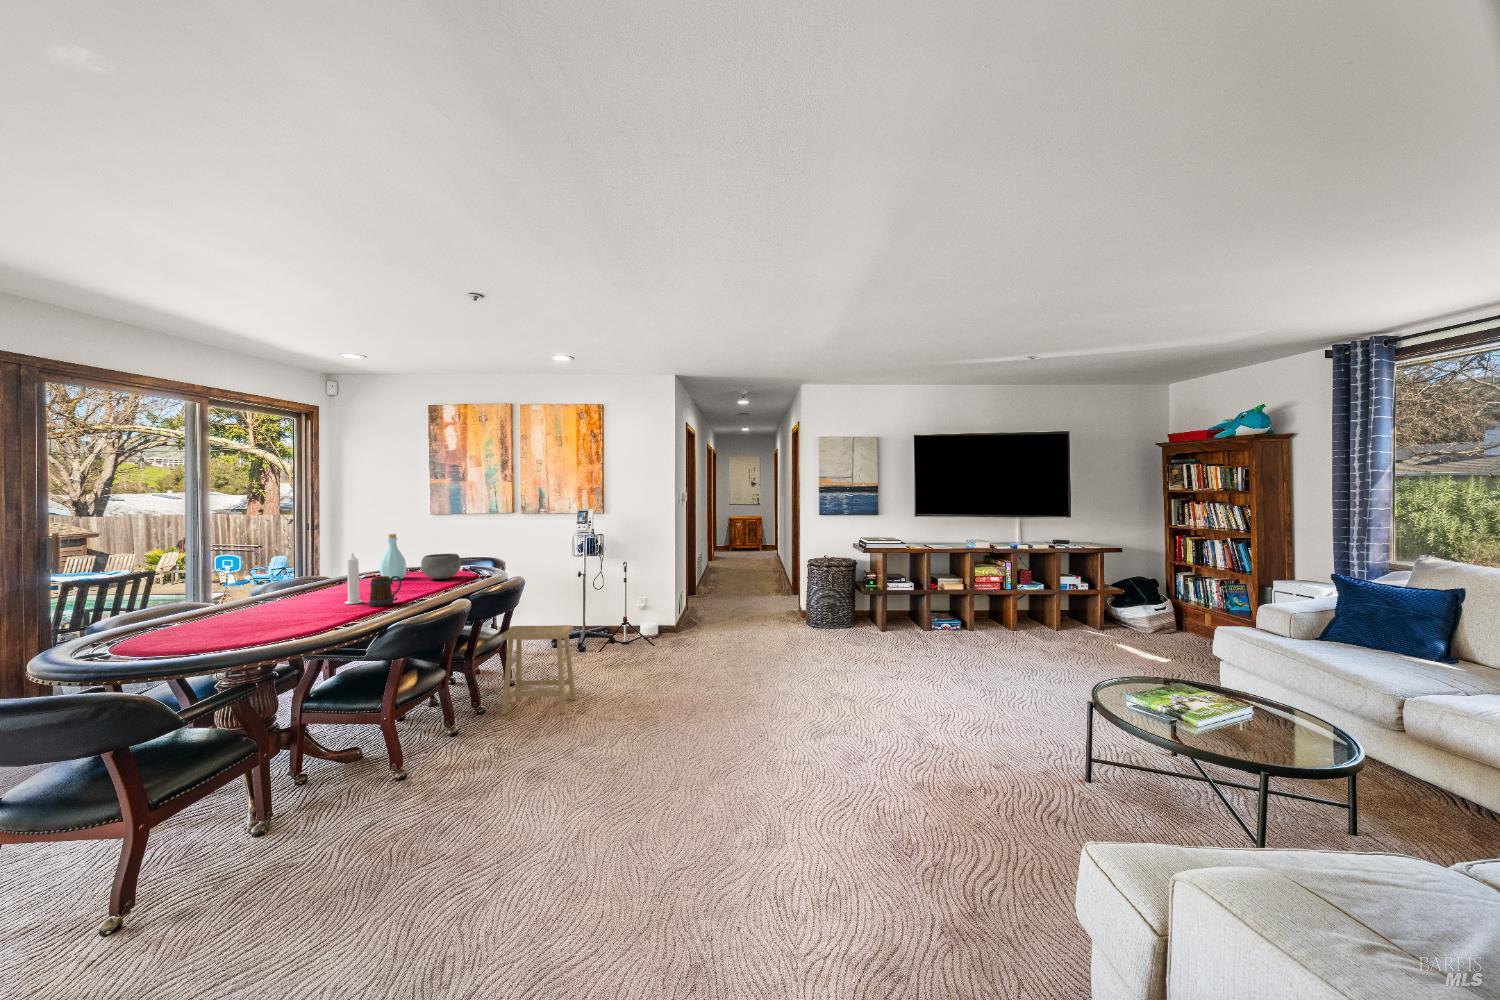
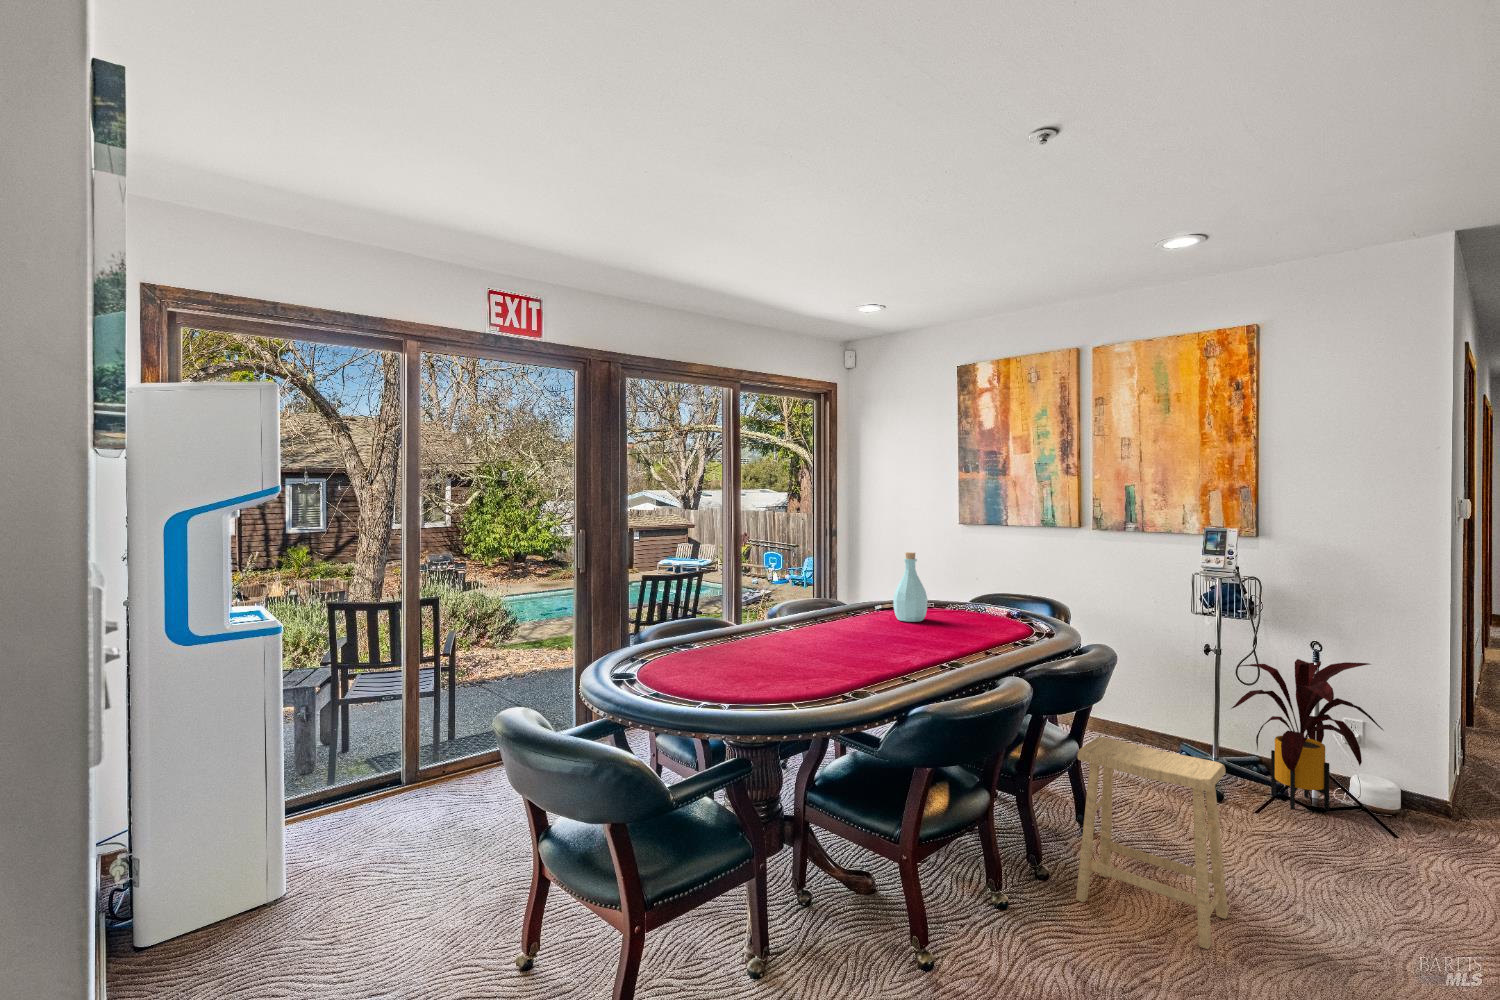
candle: present [345,553,362,604] -> none [848,579,869,657]
bowl: present [421,554,461,579] -> none [948,589,1006,630]
house plant: none [588,572,652,648] -> present [1231,659,1383,811]
mug: present [369,576,401,606] -> none [877,620,921,668]

